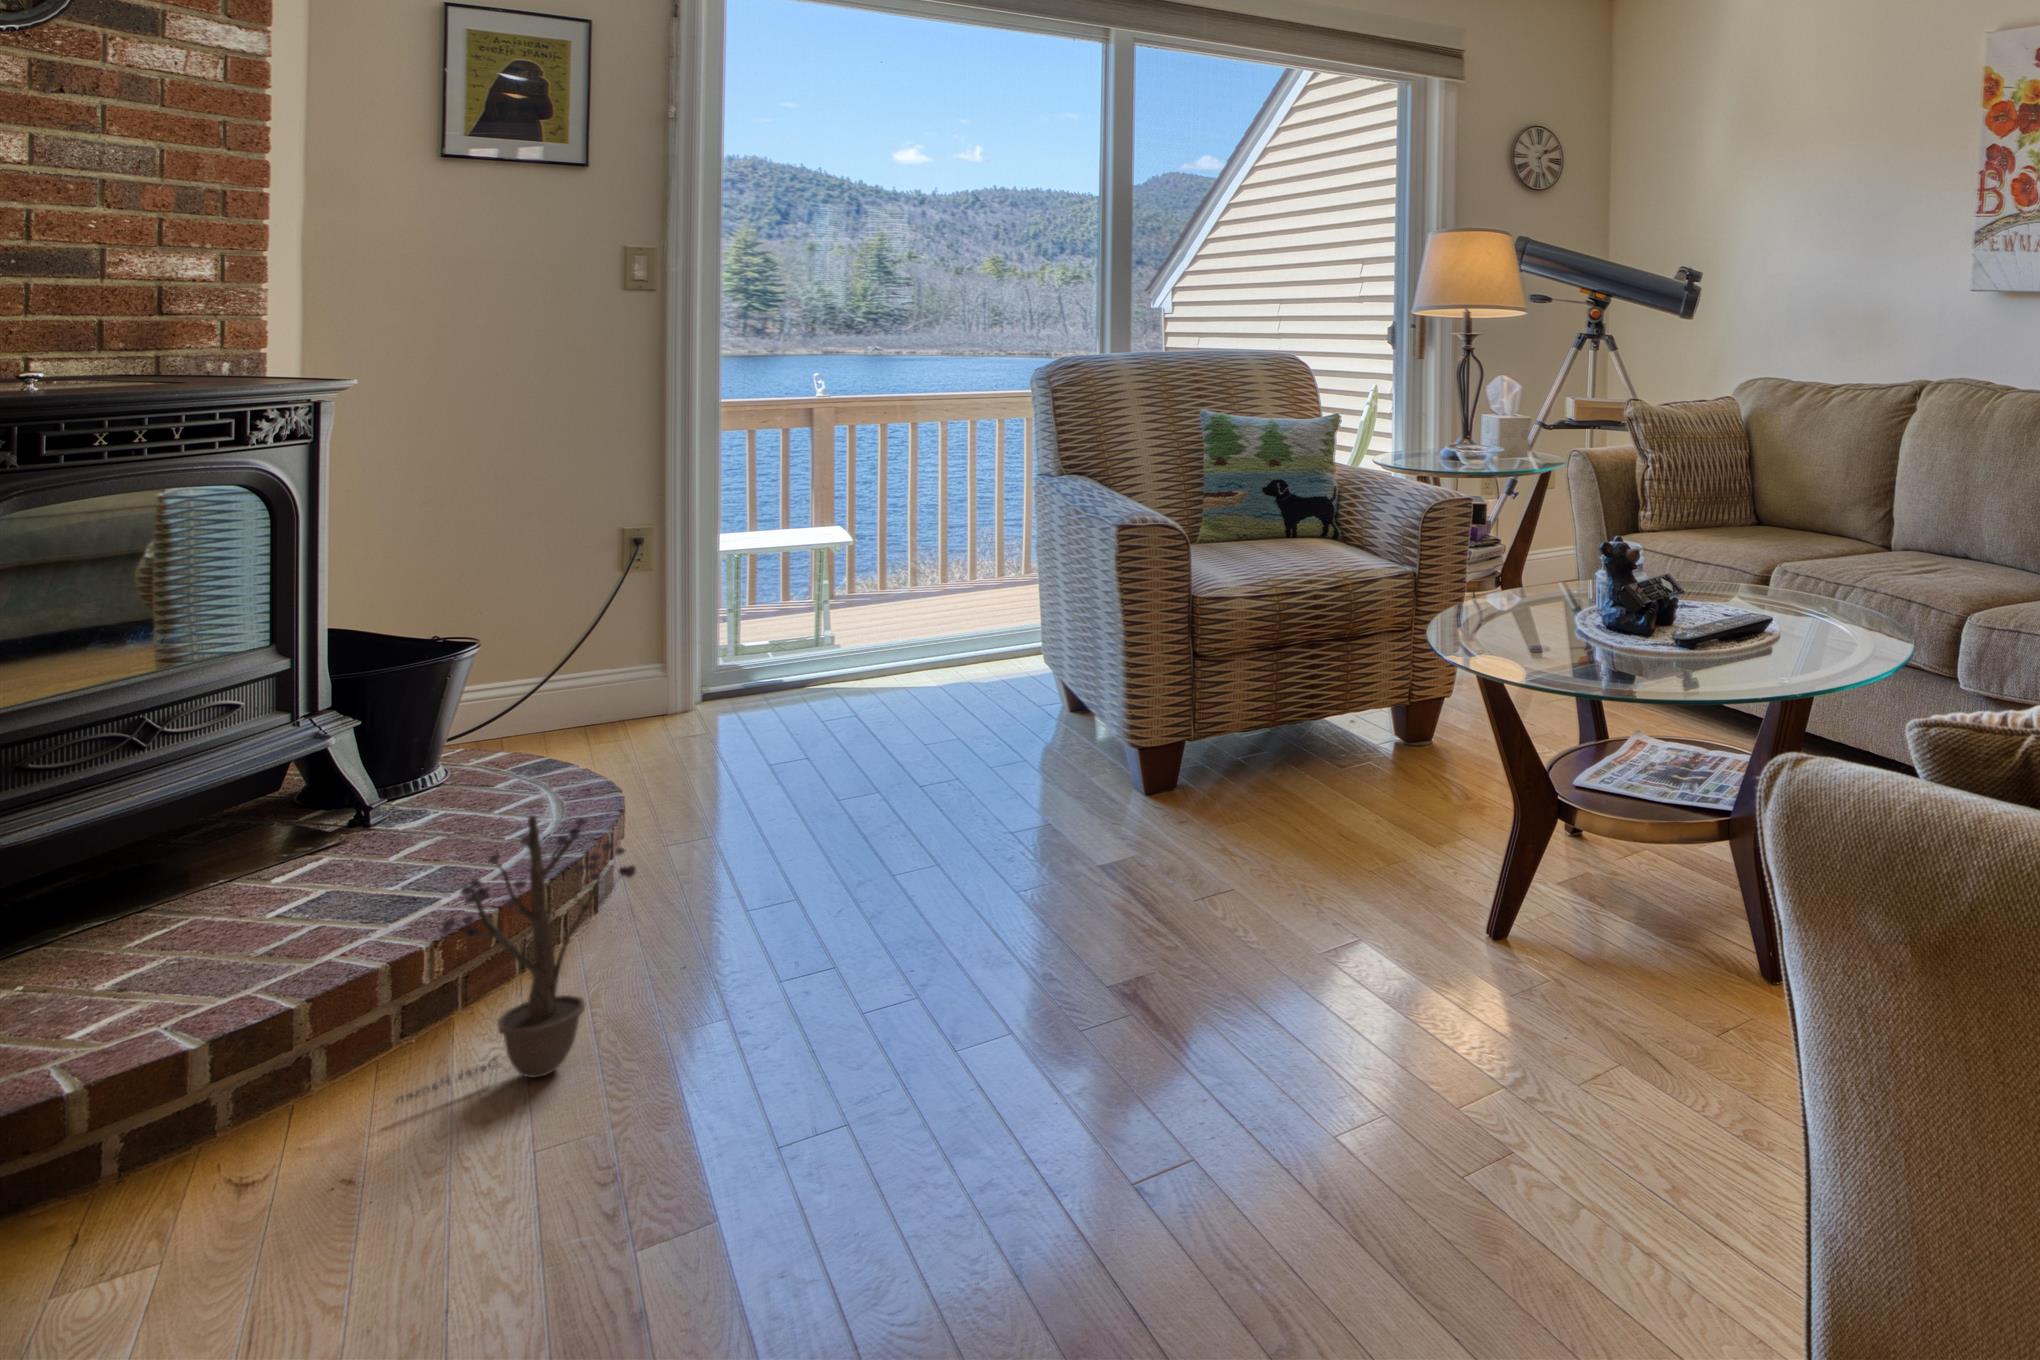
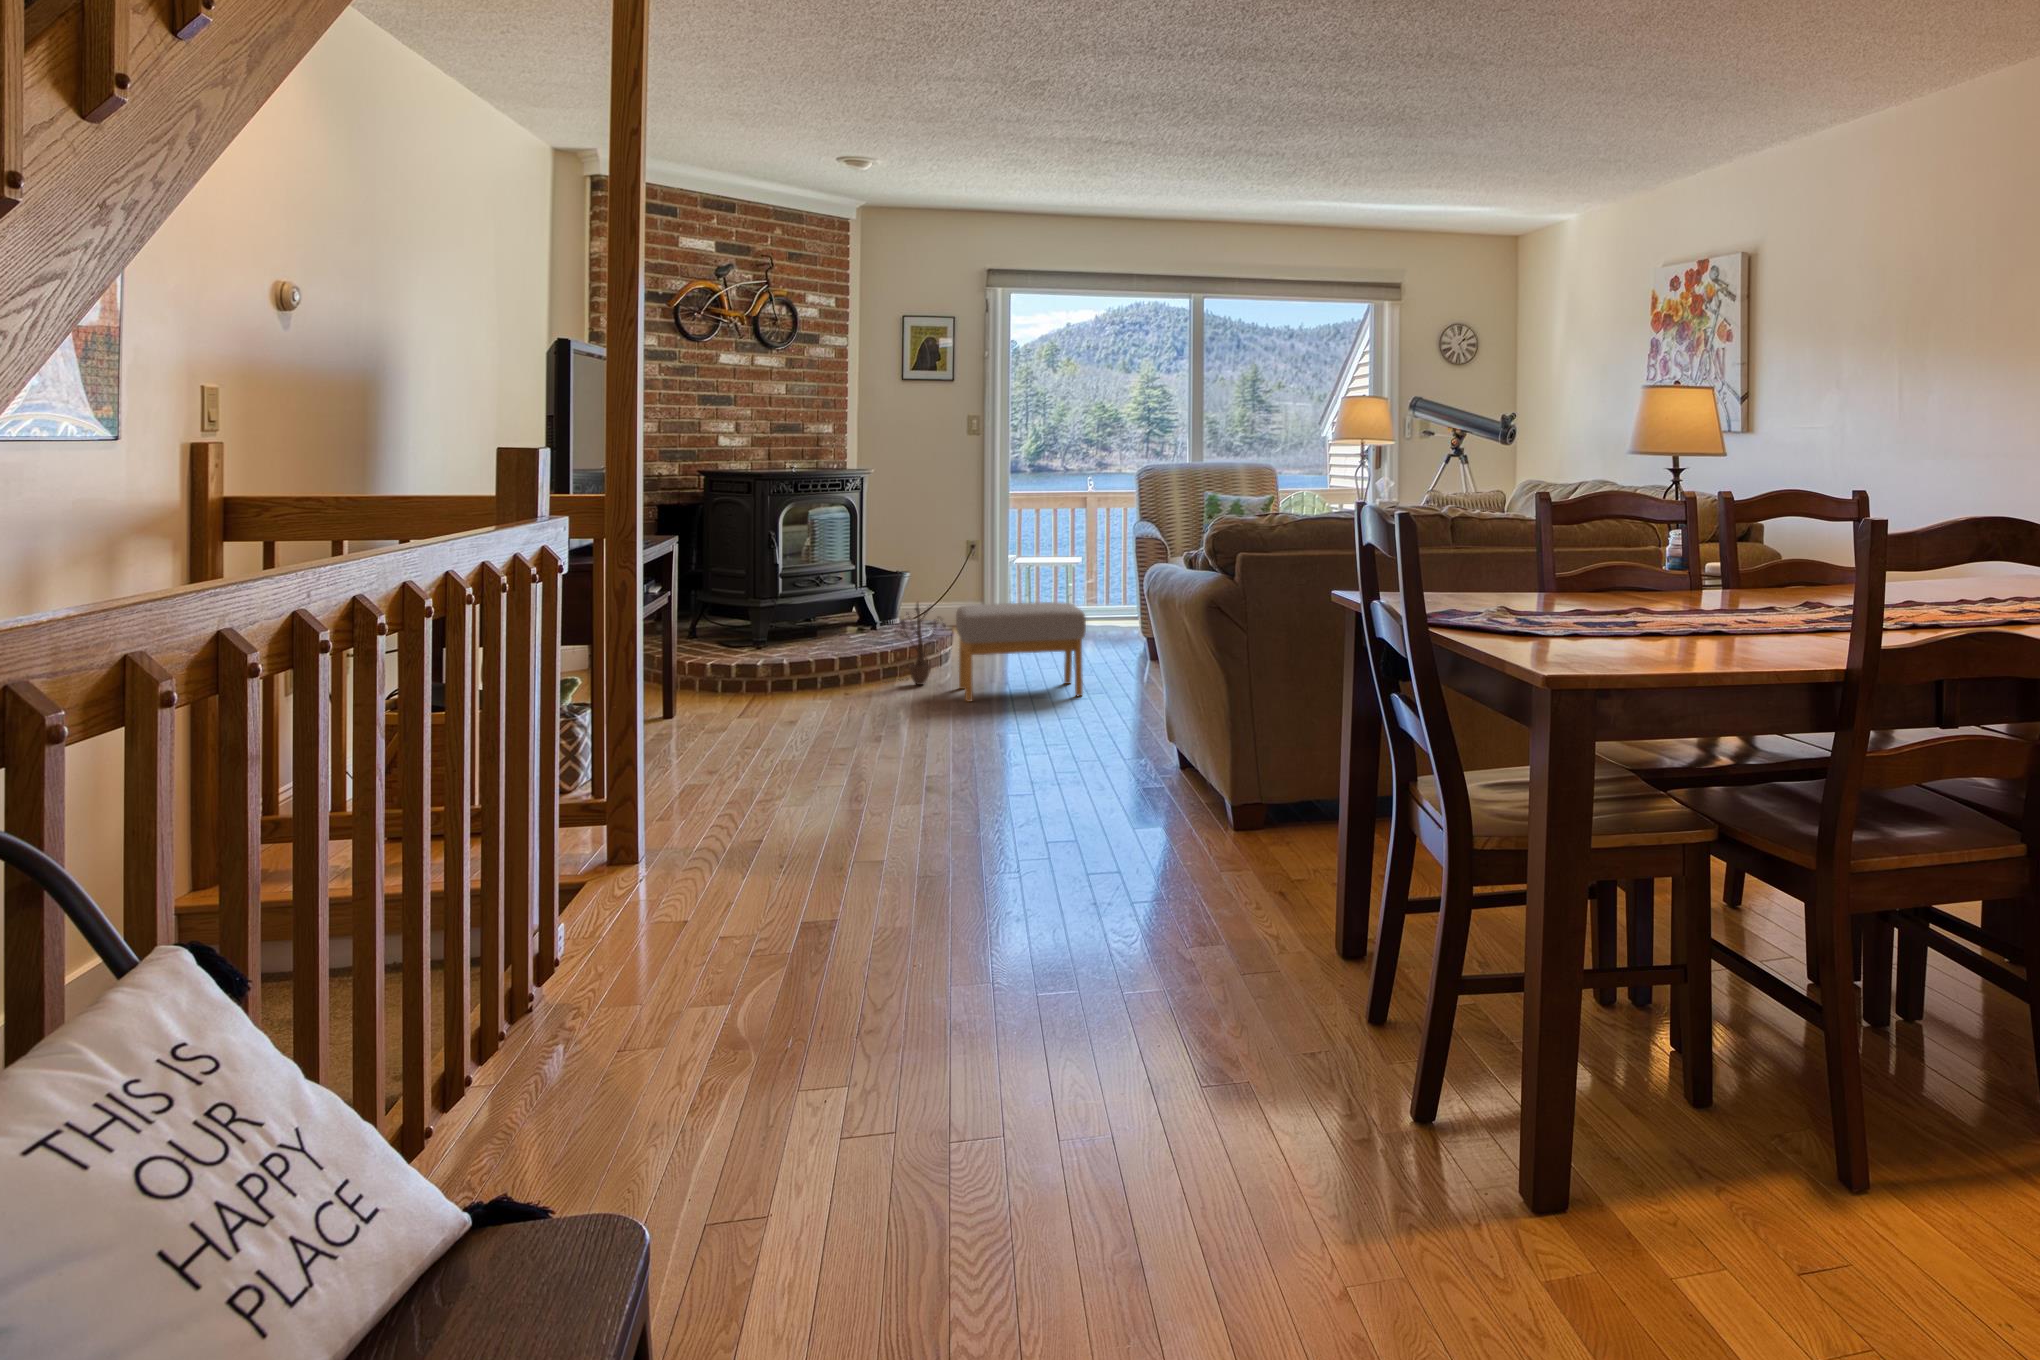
footstool: none [682,756,1131,1185] -> present [956,602,1086,702]

